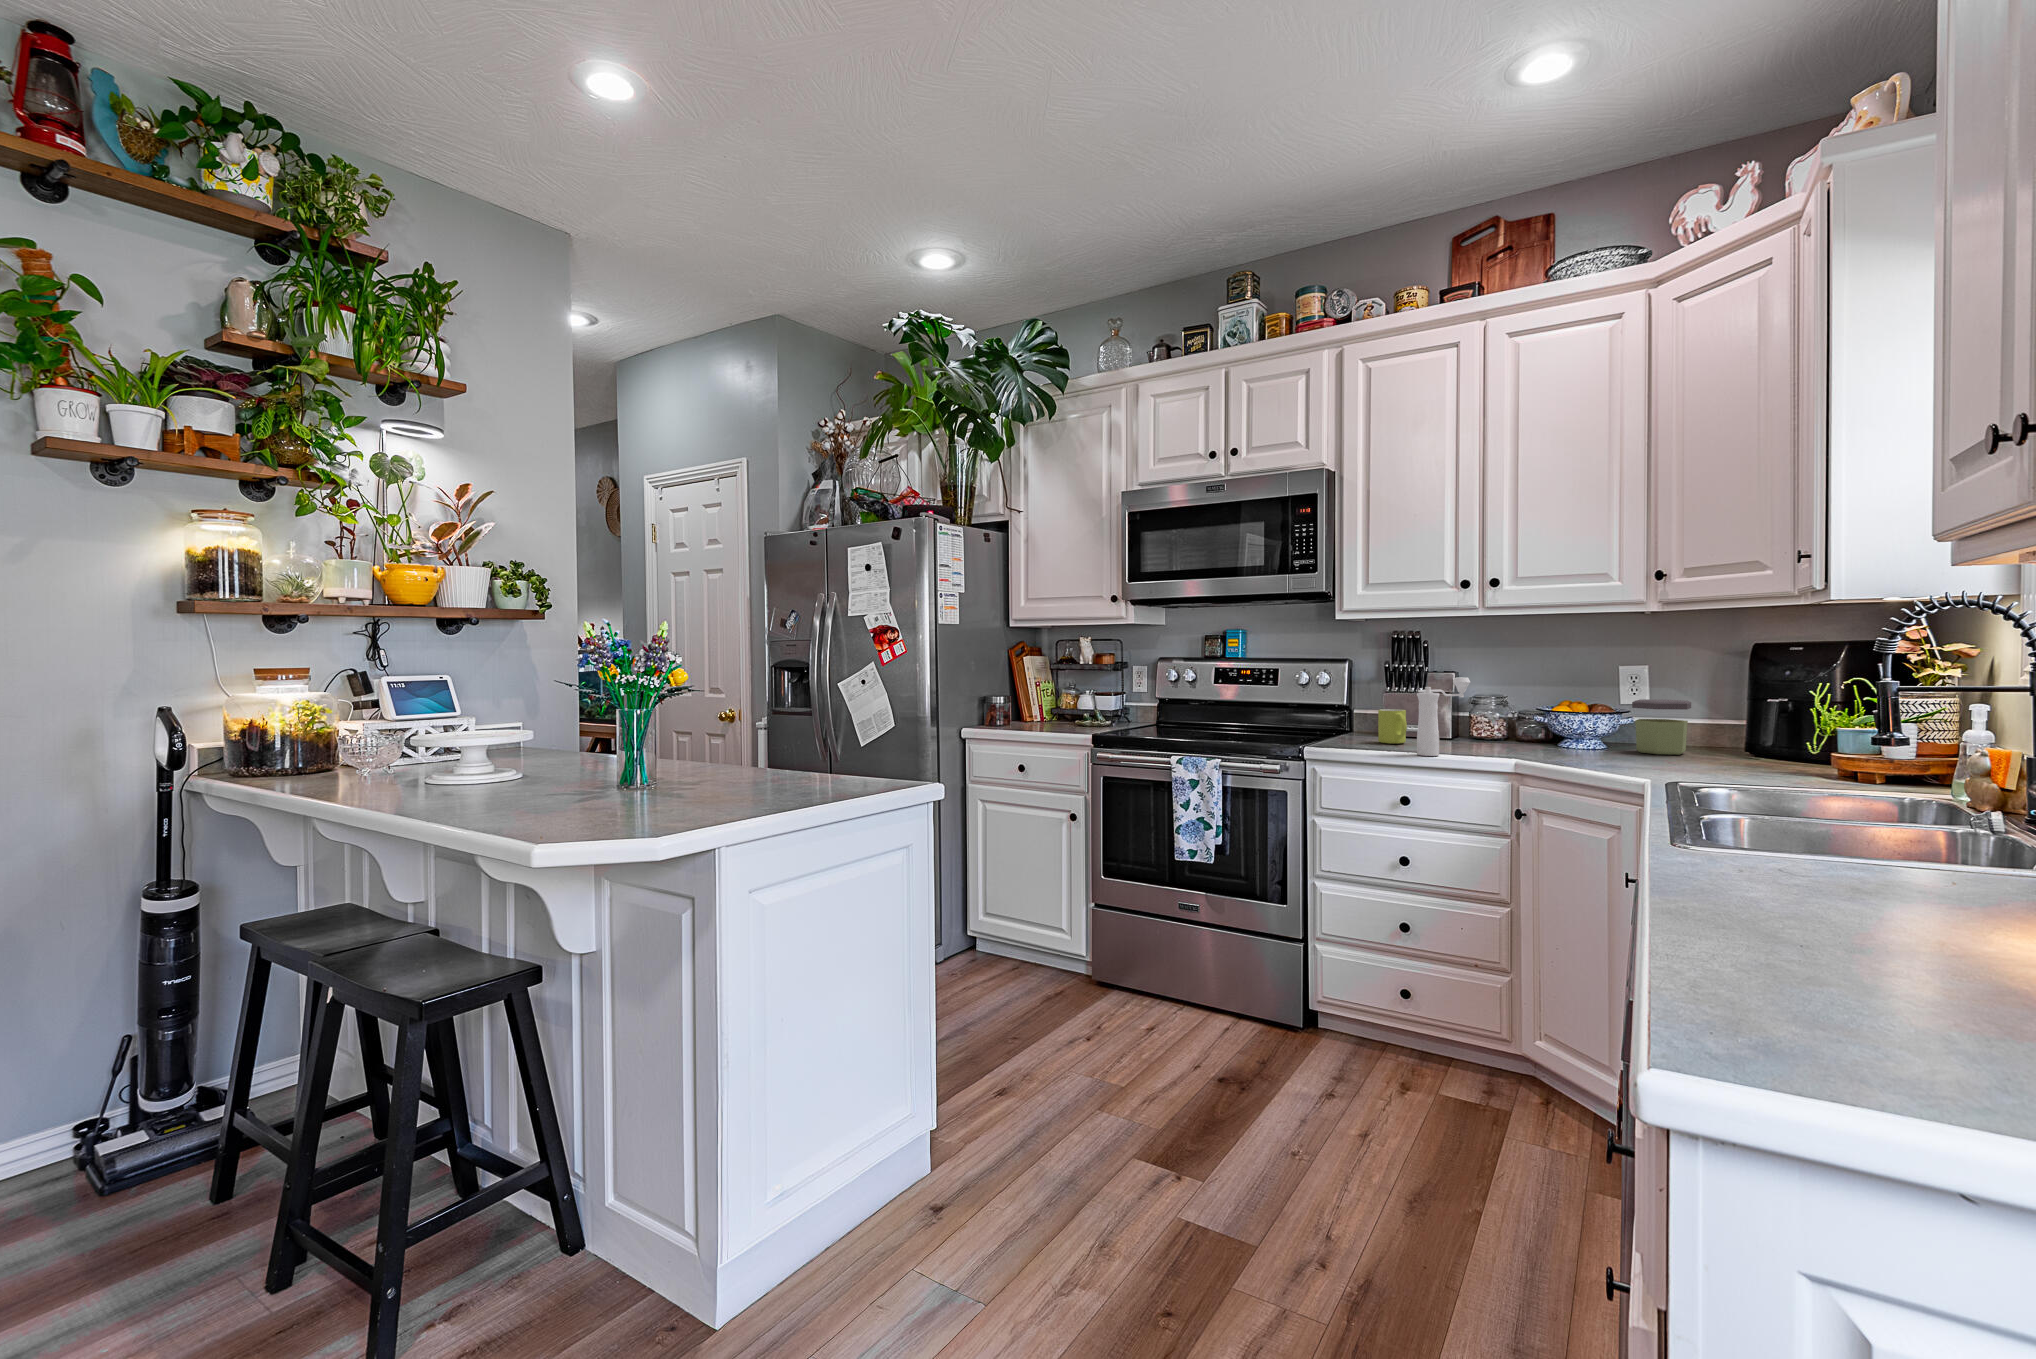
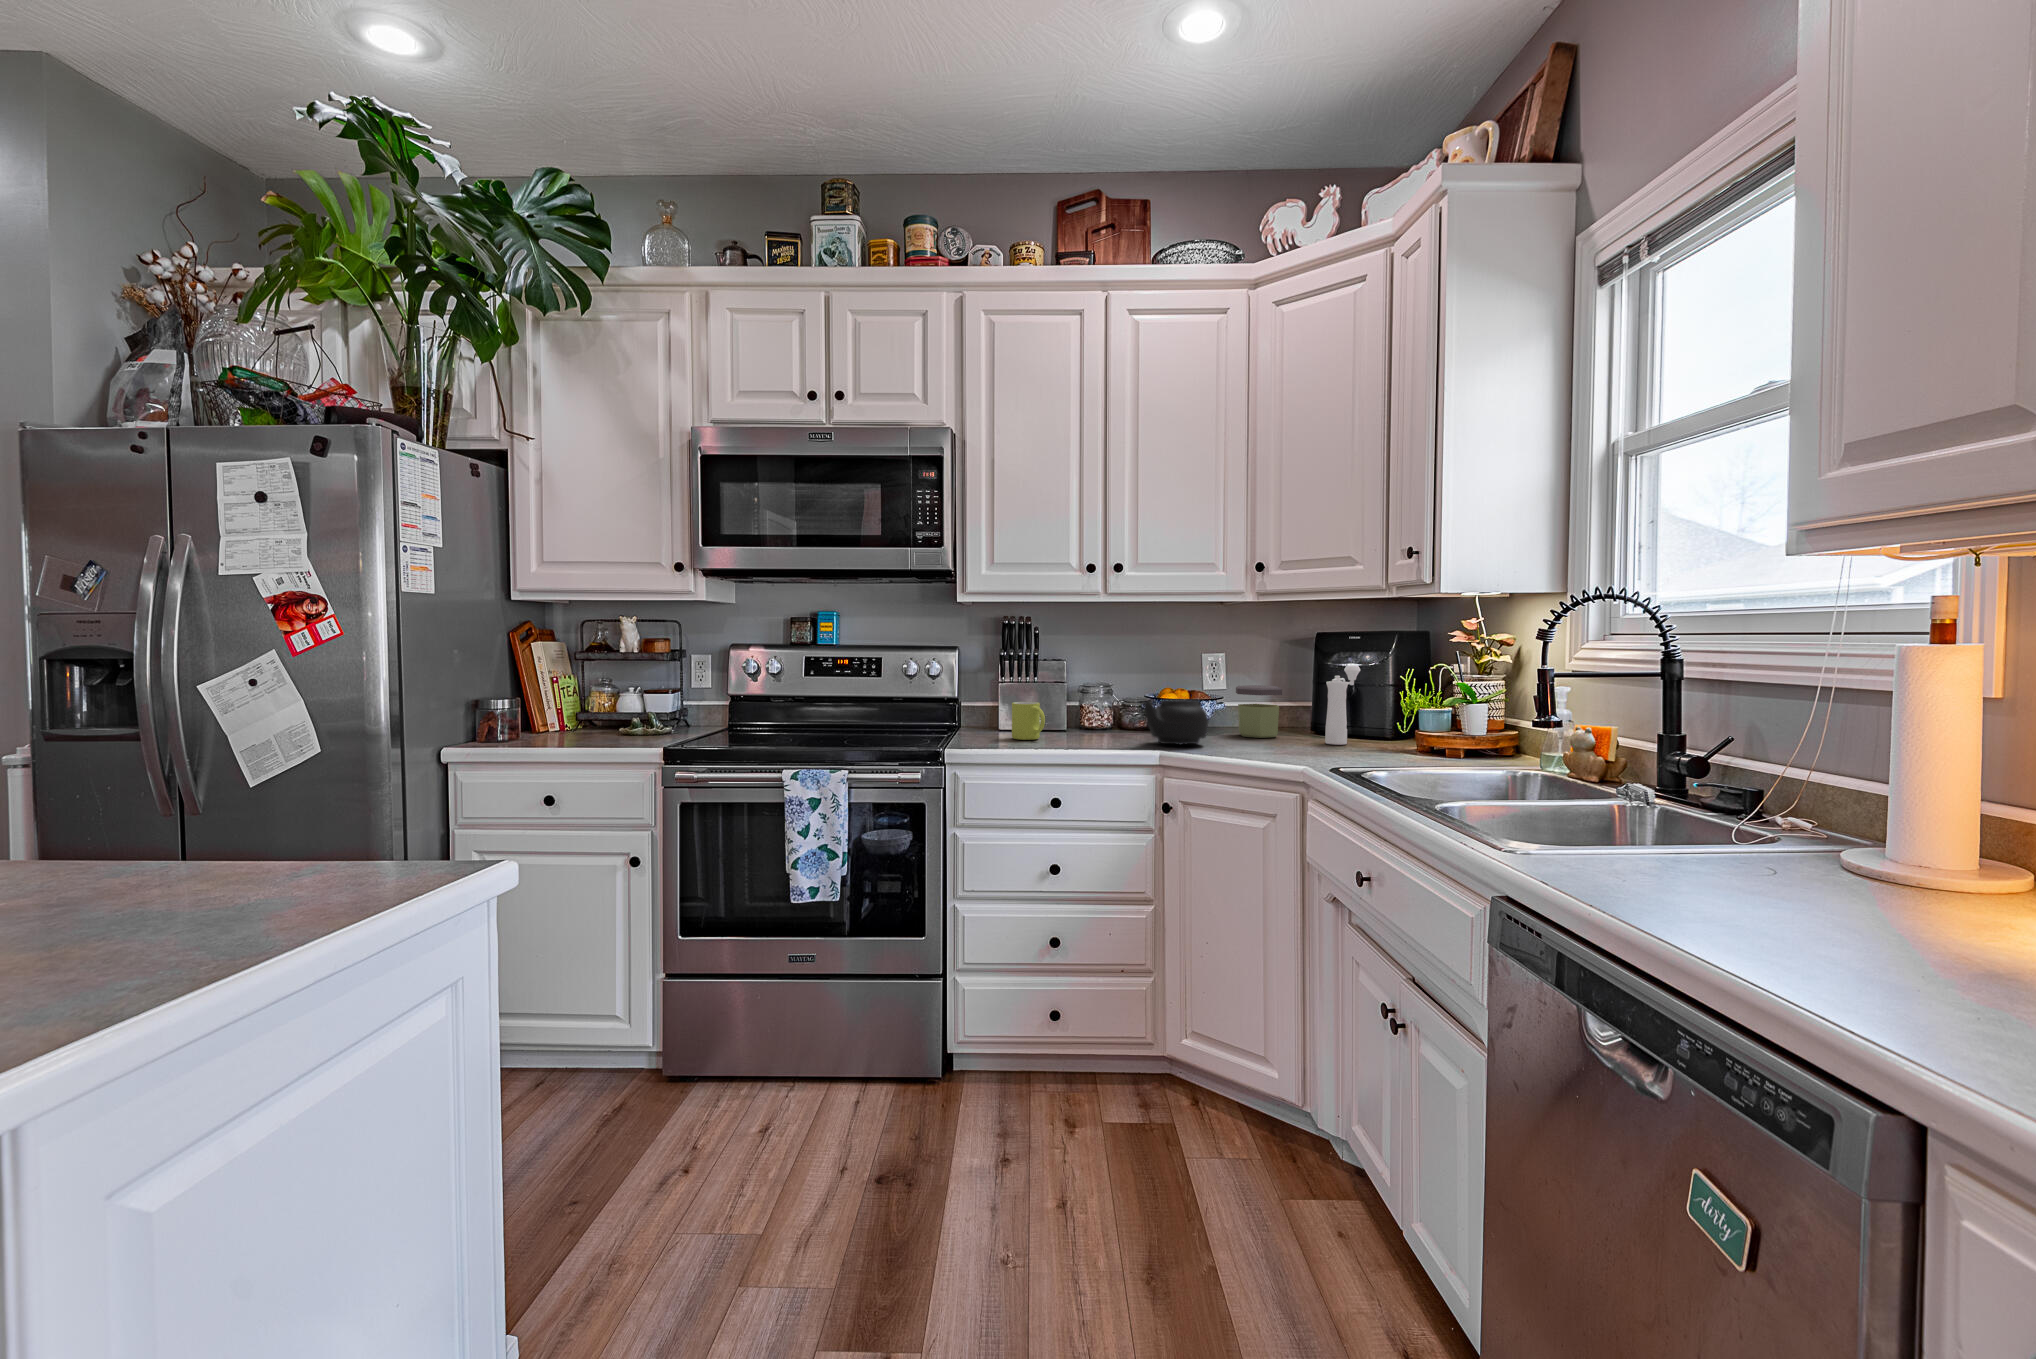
pepper mill: present [1417,677,1470,756] -> present [1325,666,1360,745]
teapot: none [1498,710,1578,755] -> present [1143,699,1208,745]

